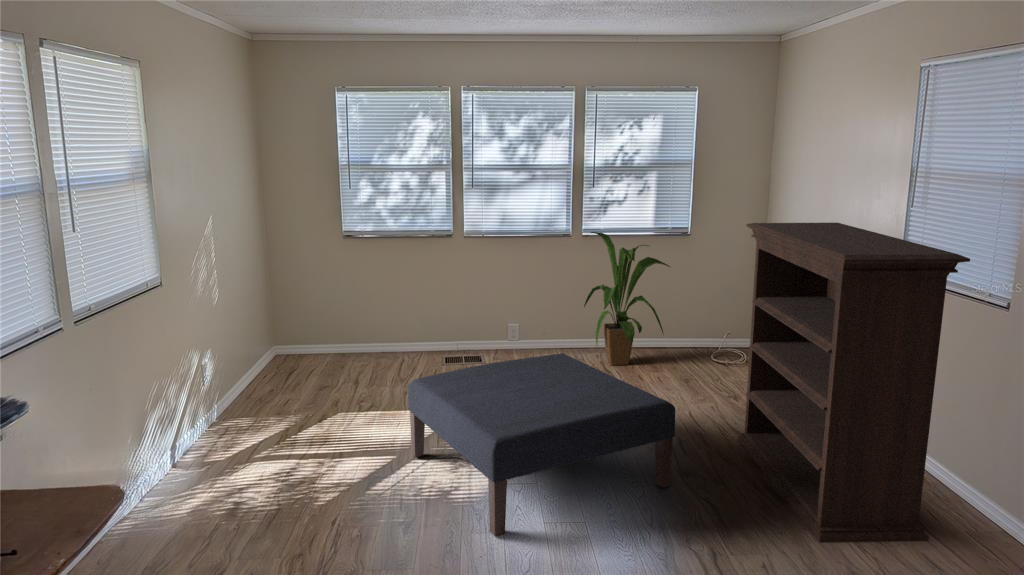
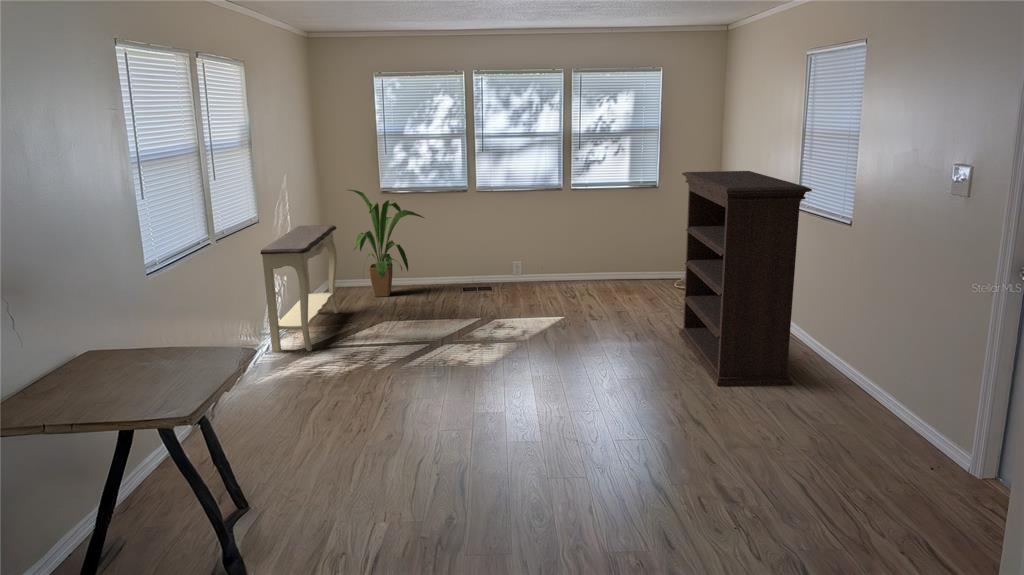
house plant: present [584,232,670,365] -> present [348,190,424,297]
console table: none [160,283,281,467] -> present [261,225,339,352]
ottoman: present [408,353,675,537] -> none [436,273,625,385]

